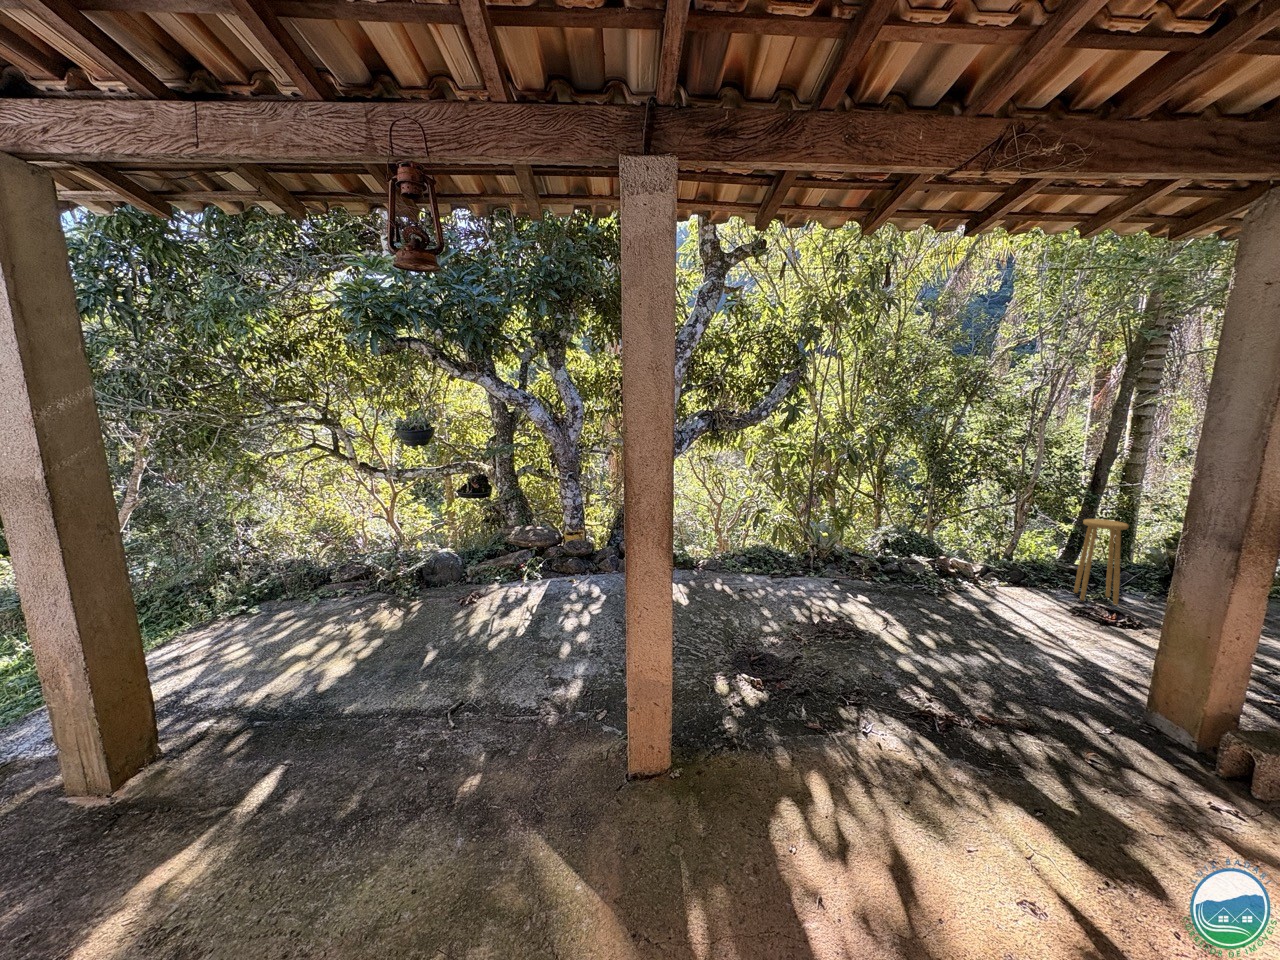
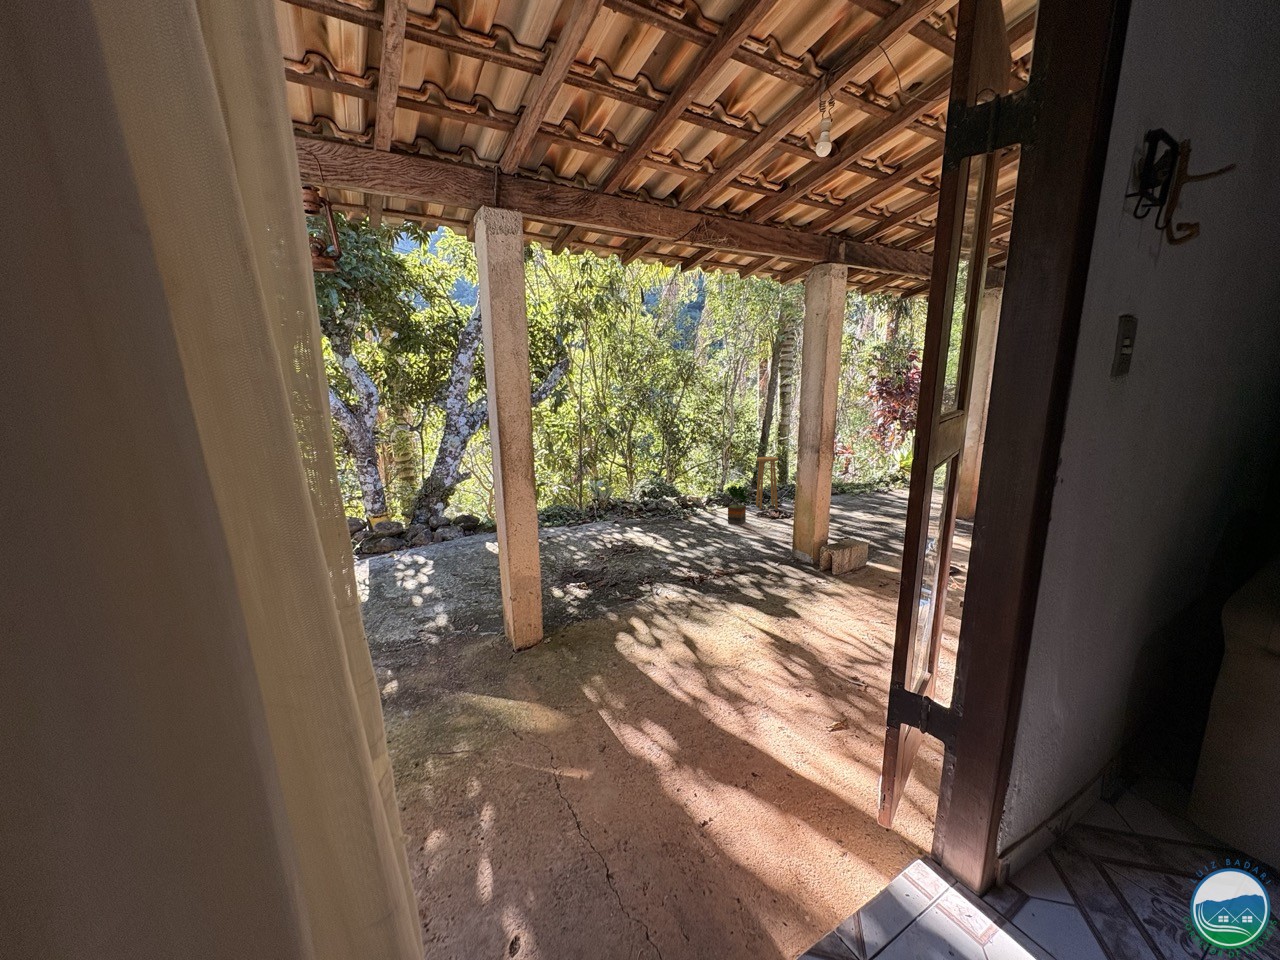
potted tree: none [1015,561,1066,625] -> present [726,485,750,525]

